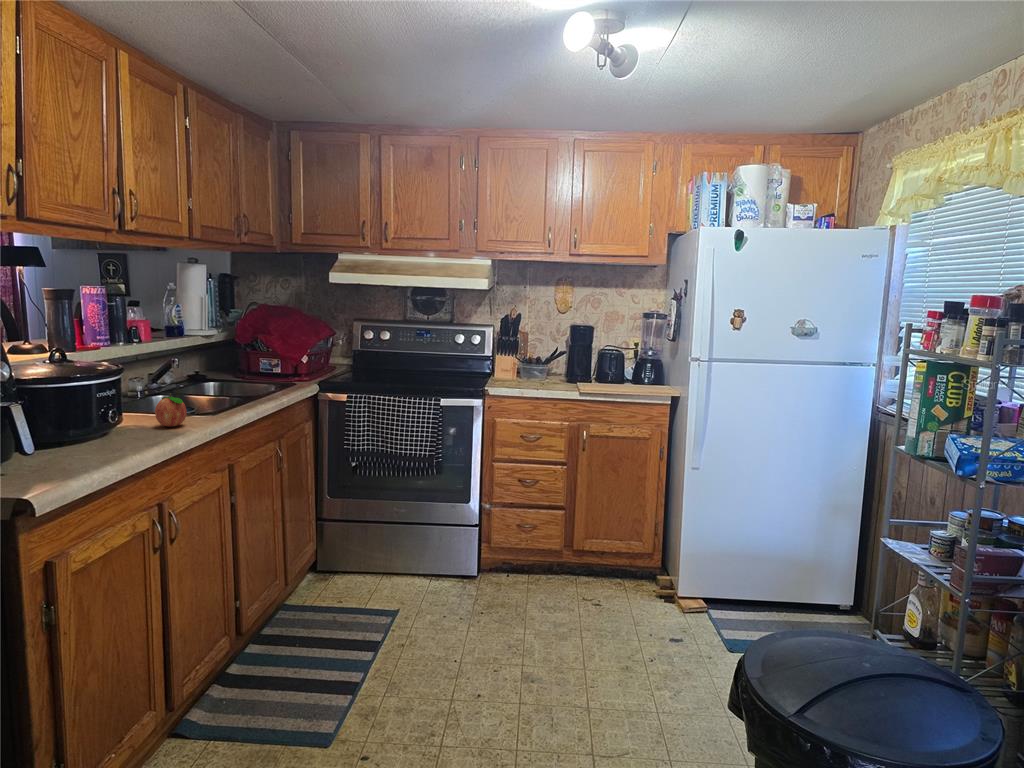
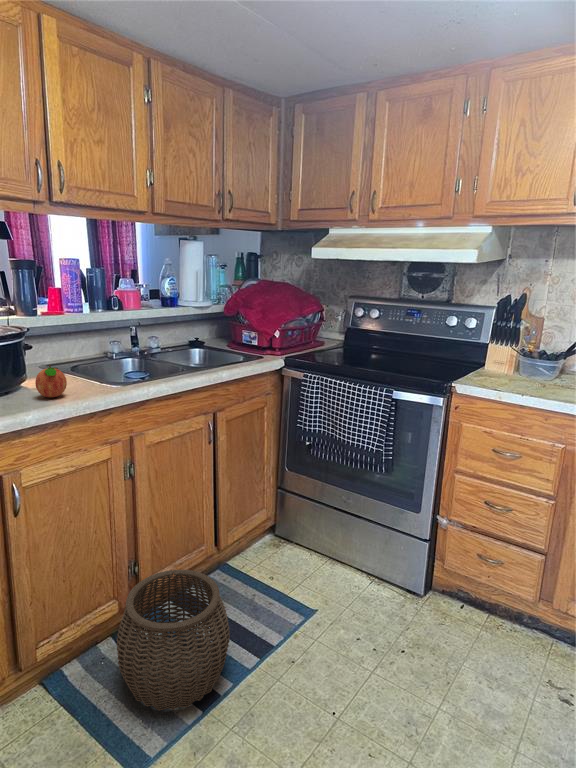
woven basket: none [254,582,364,706] -> present [116,570,230,711]

